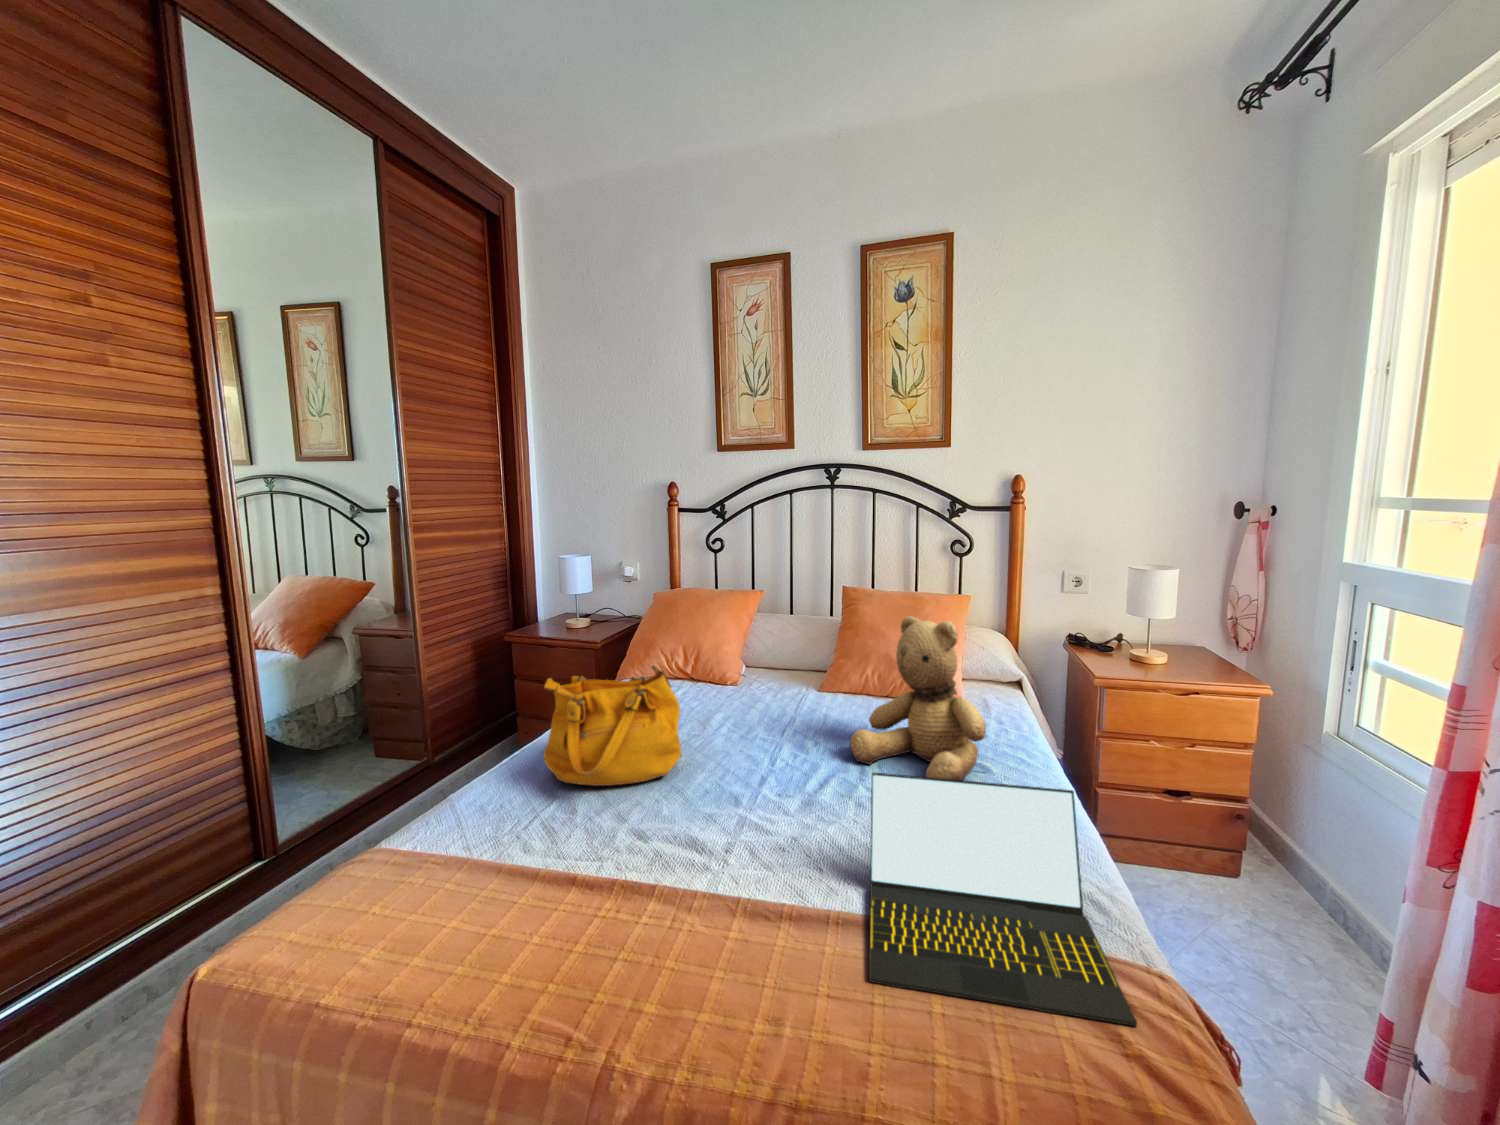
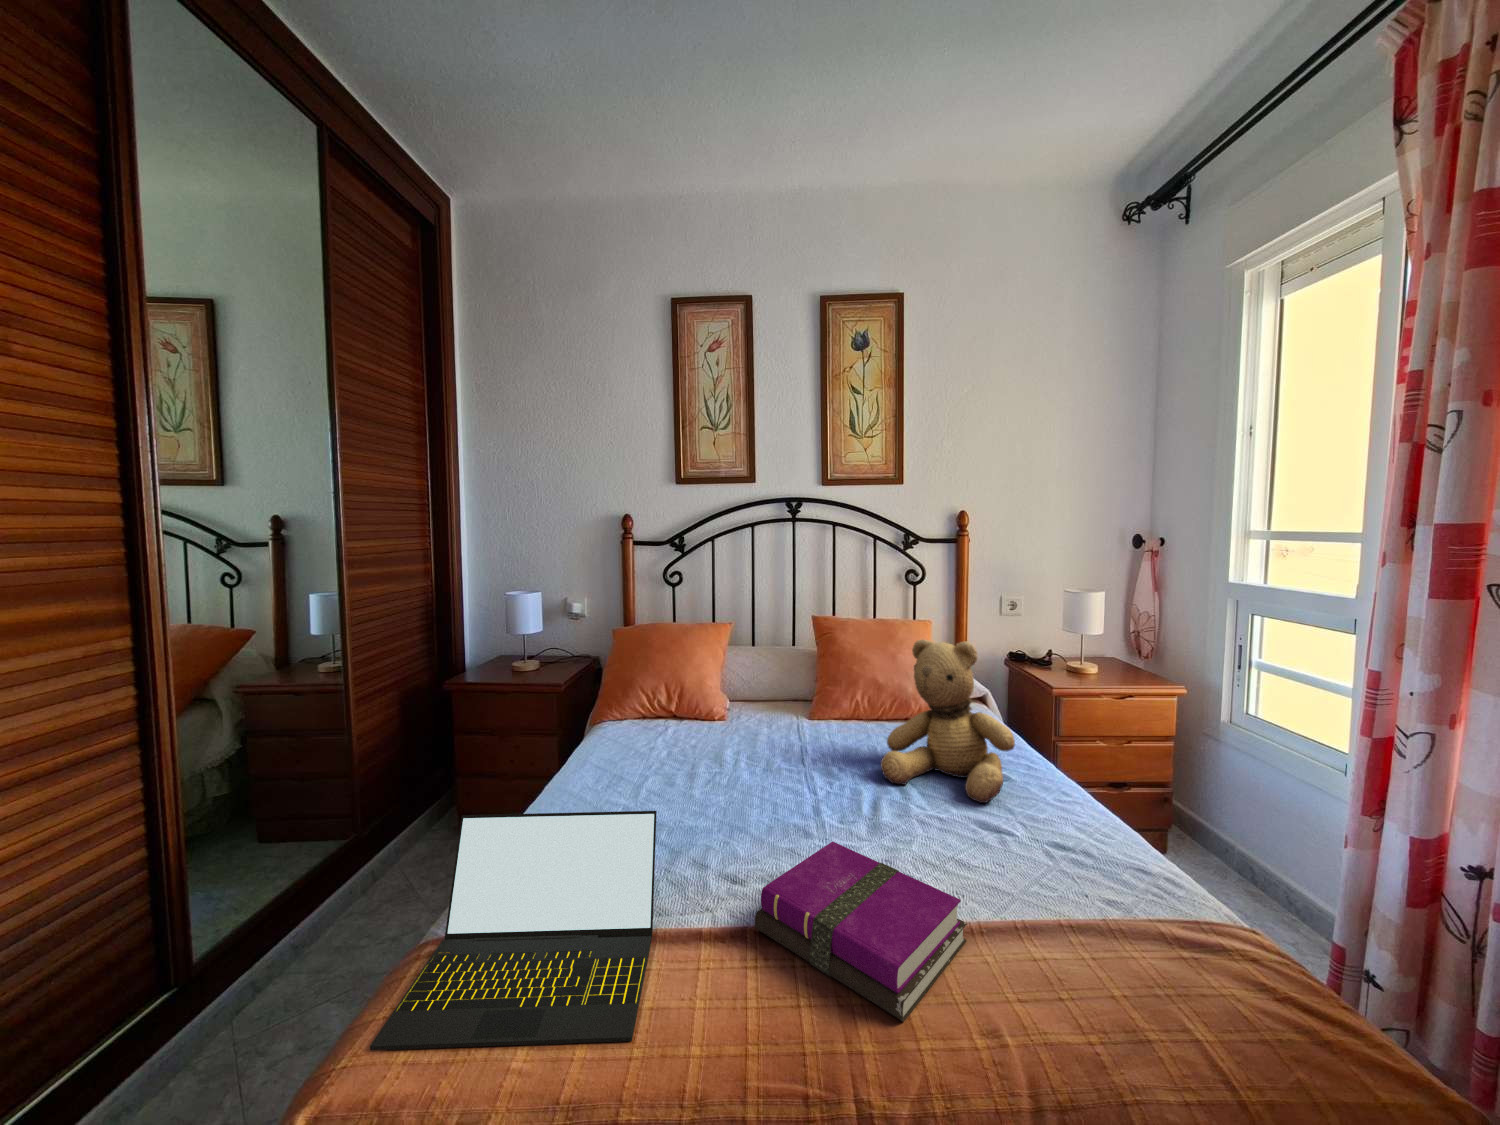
handbag: present [544,666,682,786] -> none [581,701,728,838]
laptop: present [869,772,1137,1026] -> present [370,811,656,1051]
notebook: none [626,811,816,991] -> present [755,842,967,1021]

